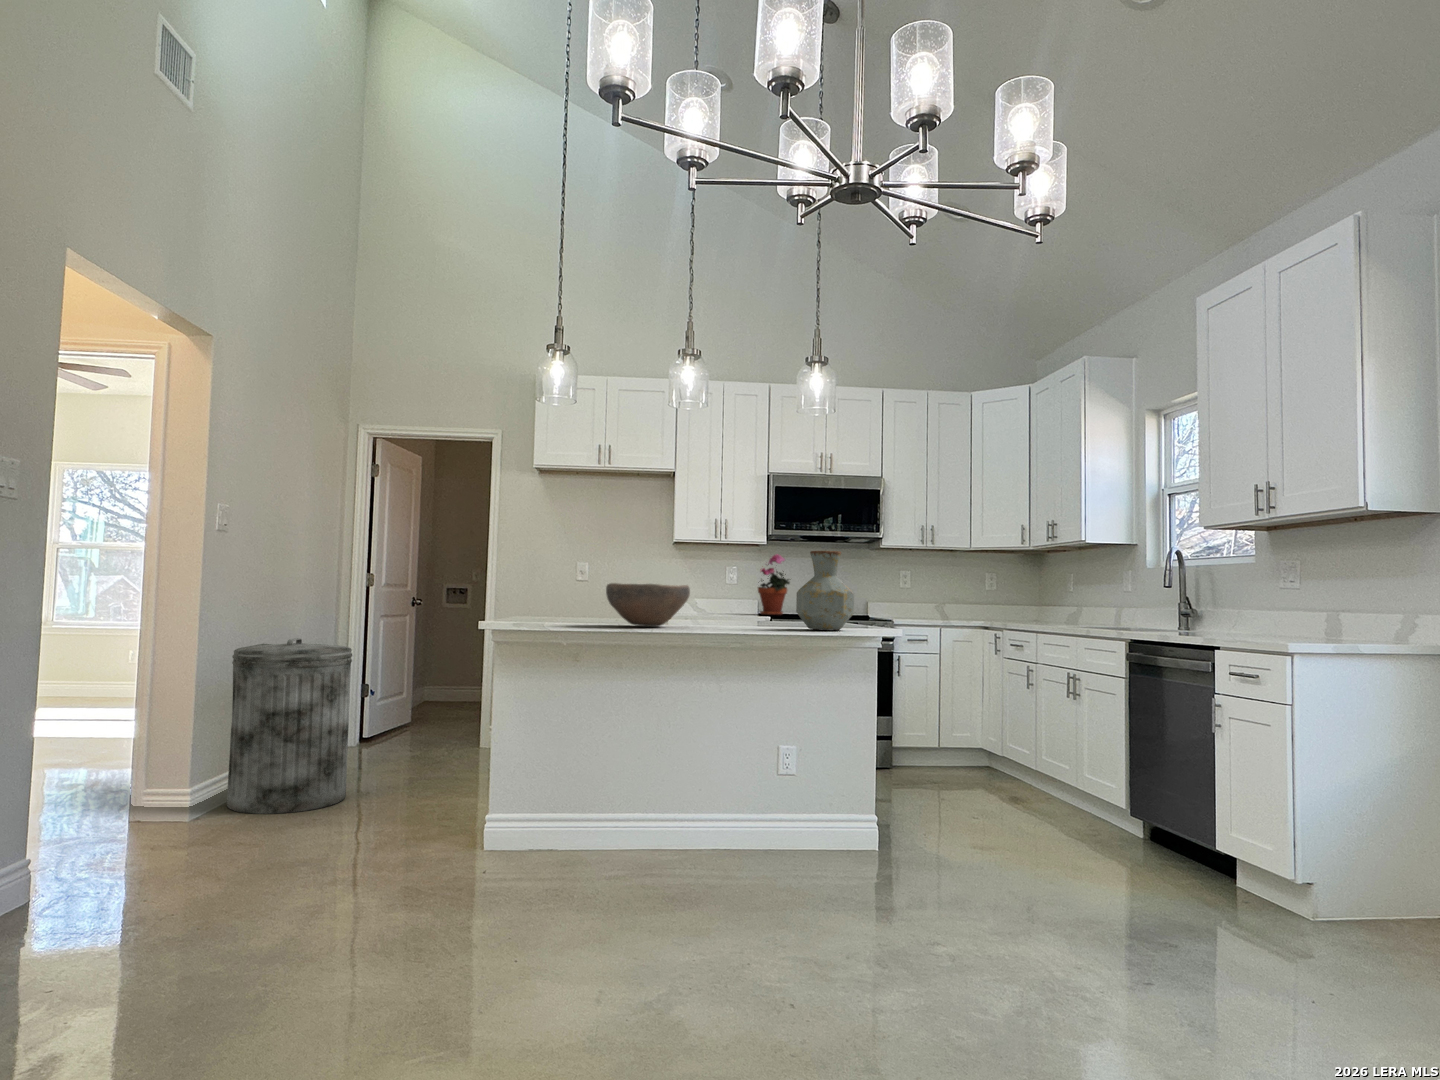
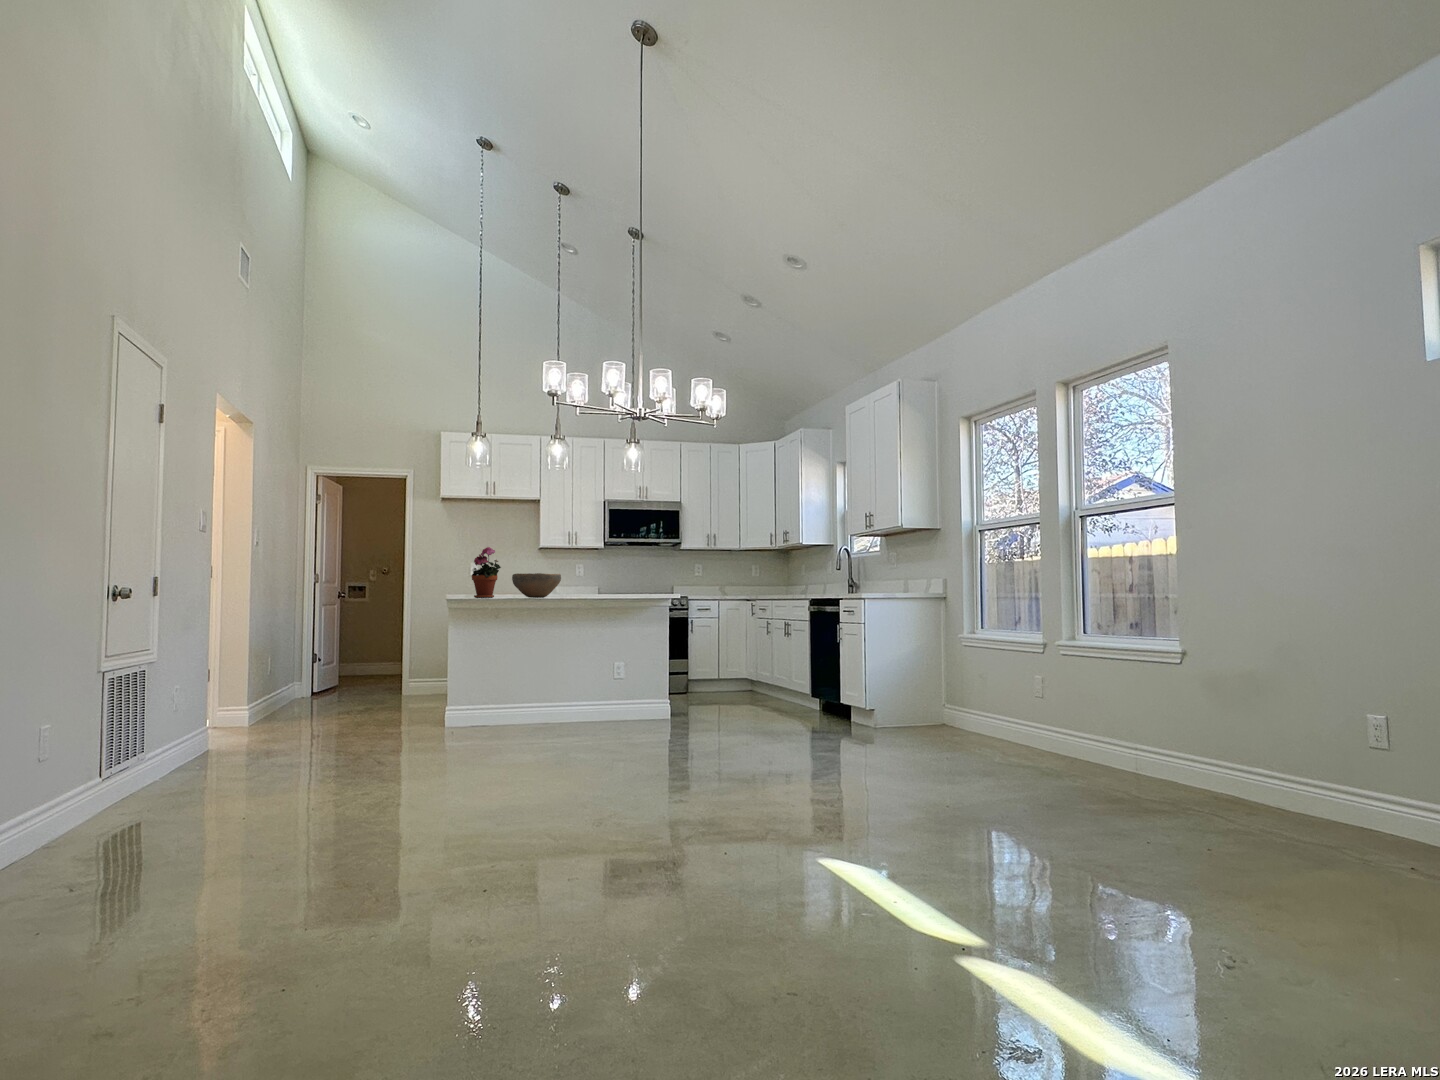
vase: present [796,551,854,630] -> none [622,553,654,597]
potted plant: present [758,554,790,615] -> present [472,547,501,598]
trash can: present [227,638,352,814] -> none [256,616,335,726]

